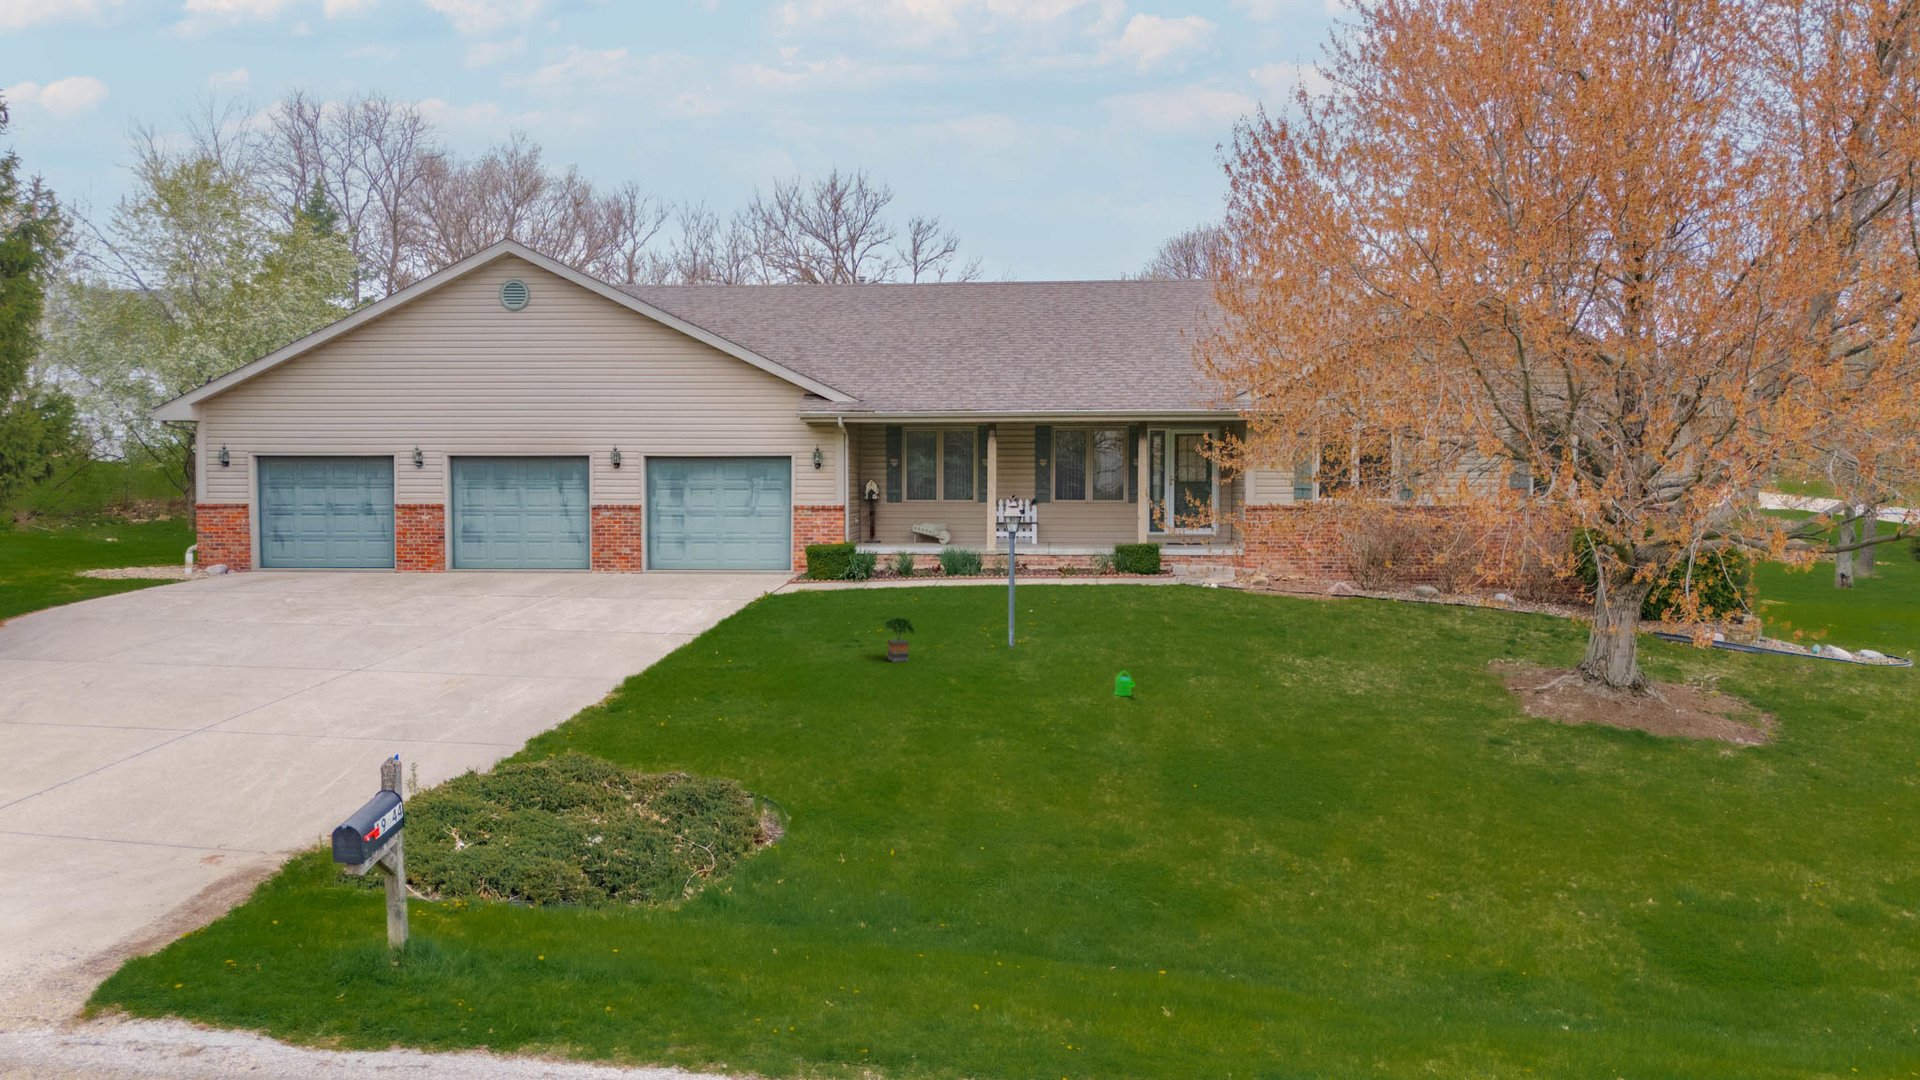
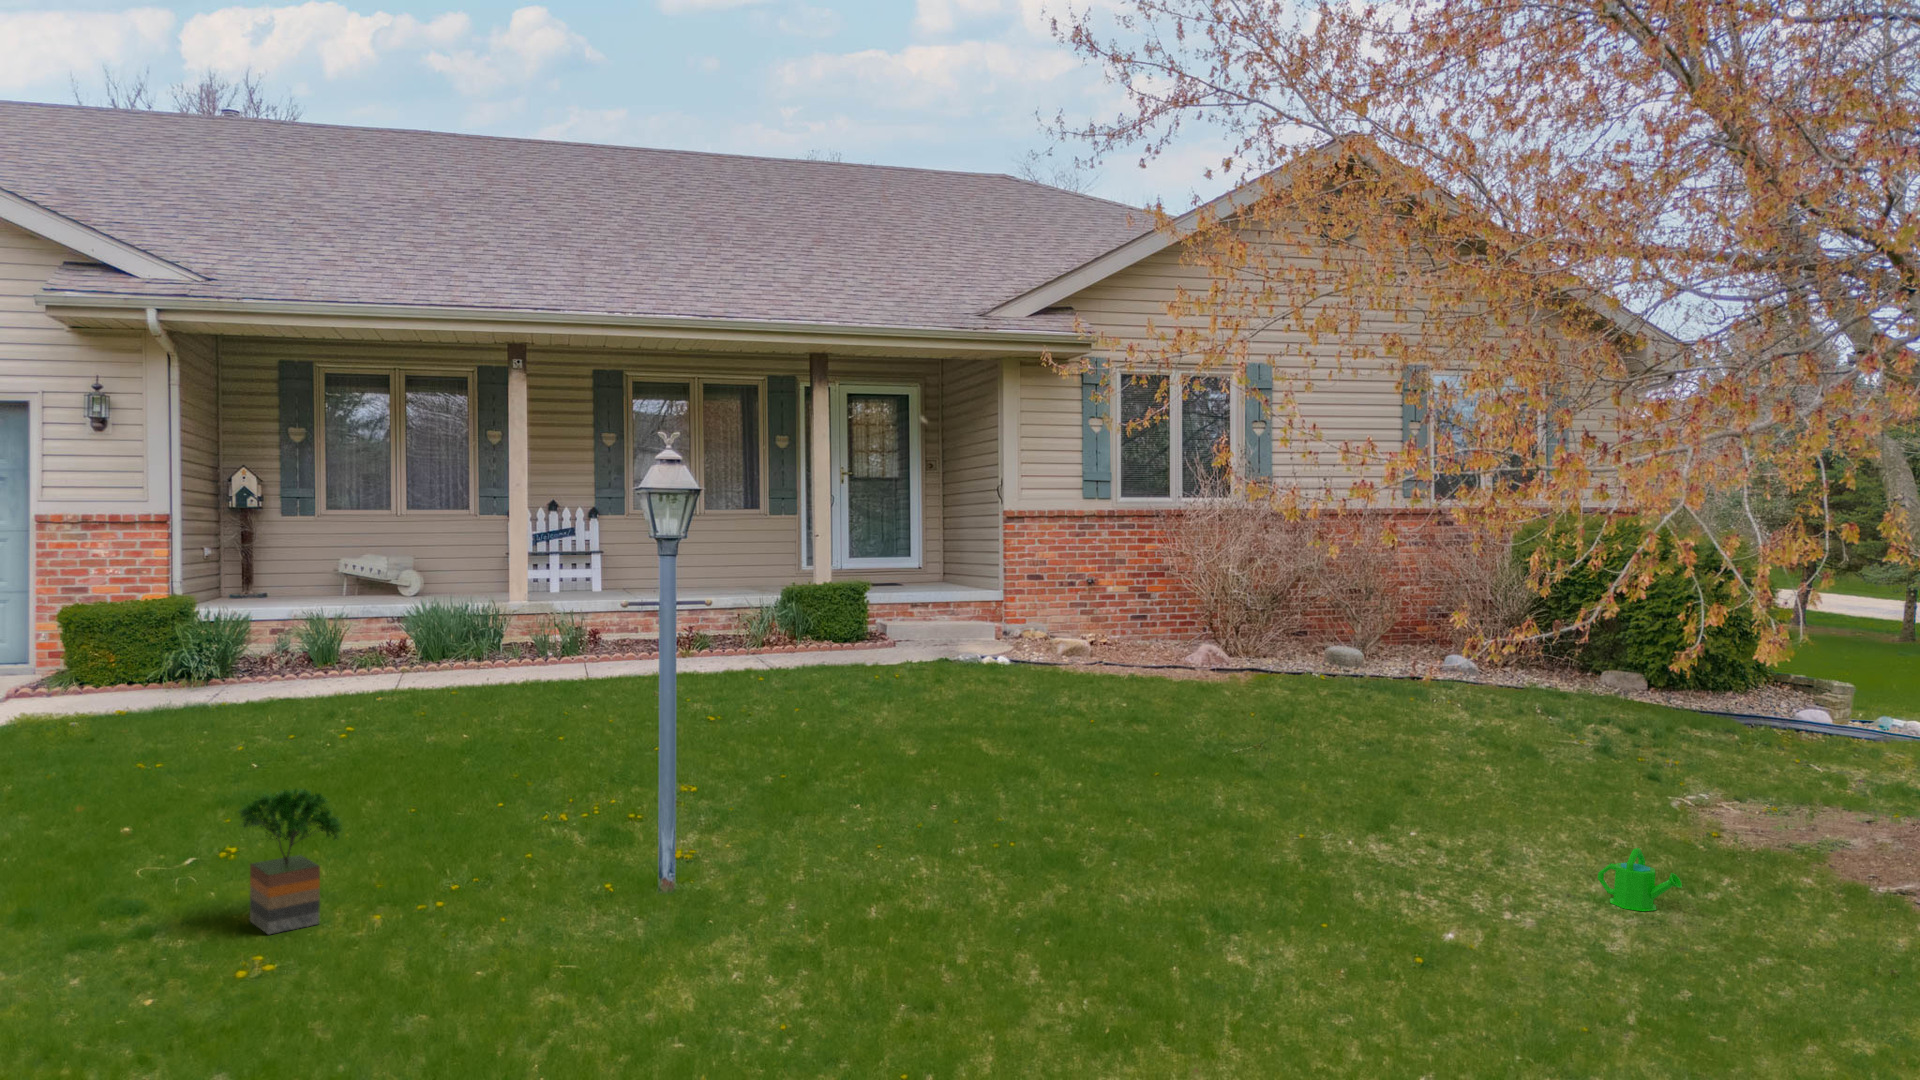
watering can: present [1115,671,1135,696] -> present [1598,848,1682,911]

